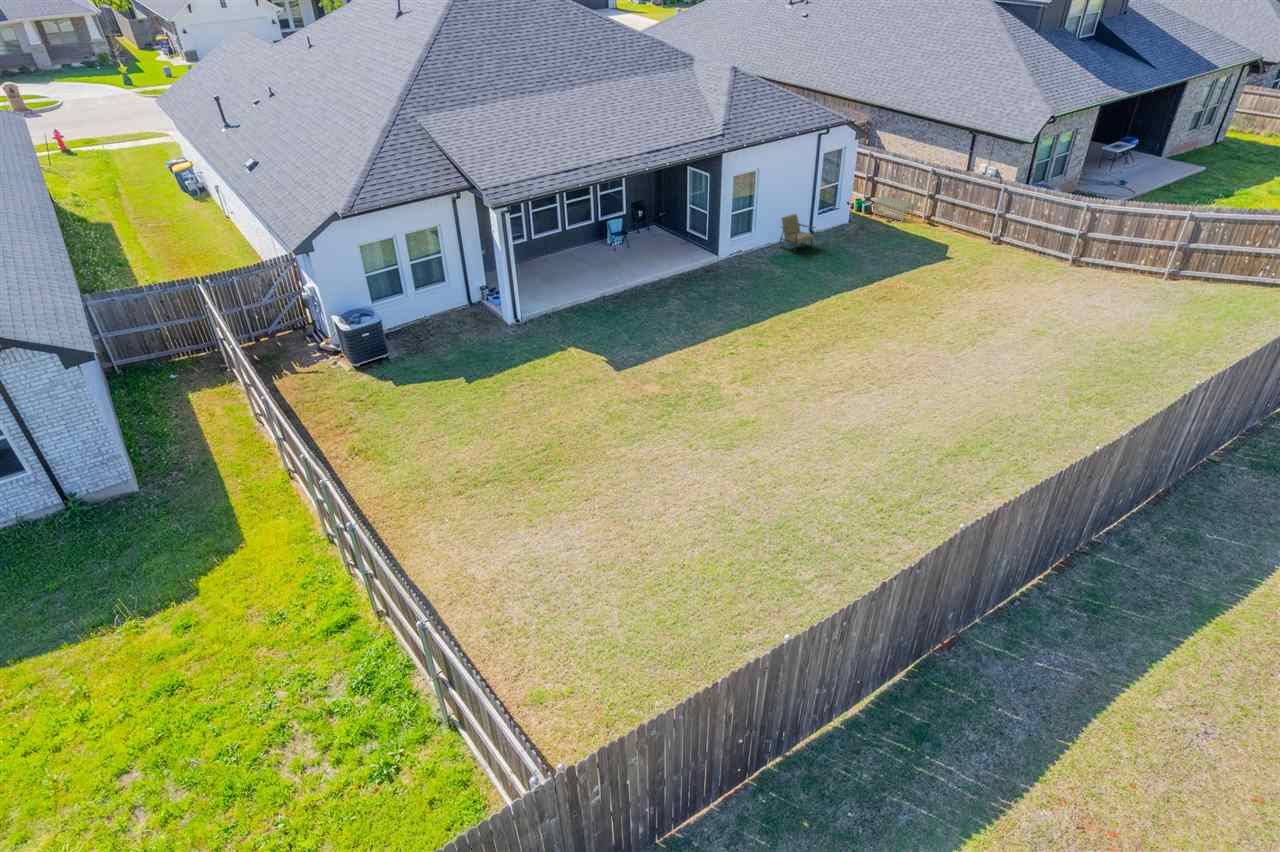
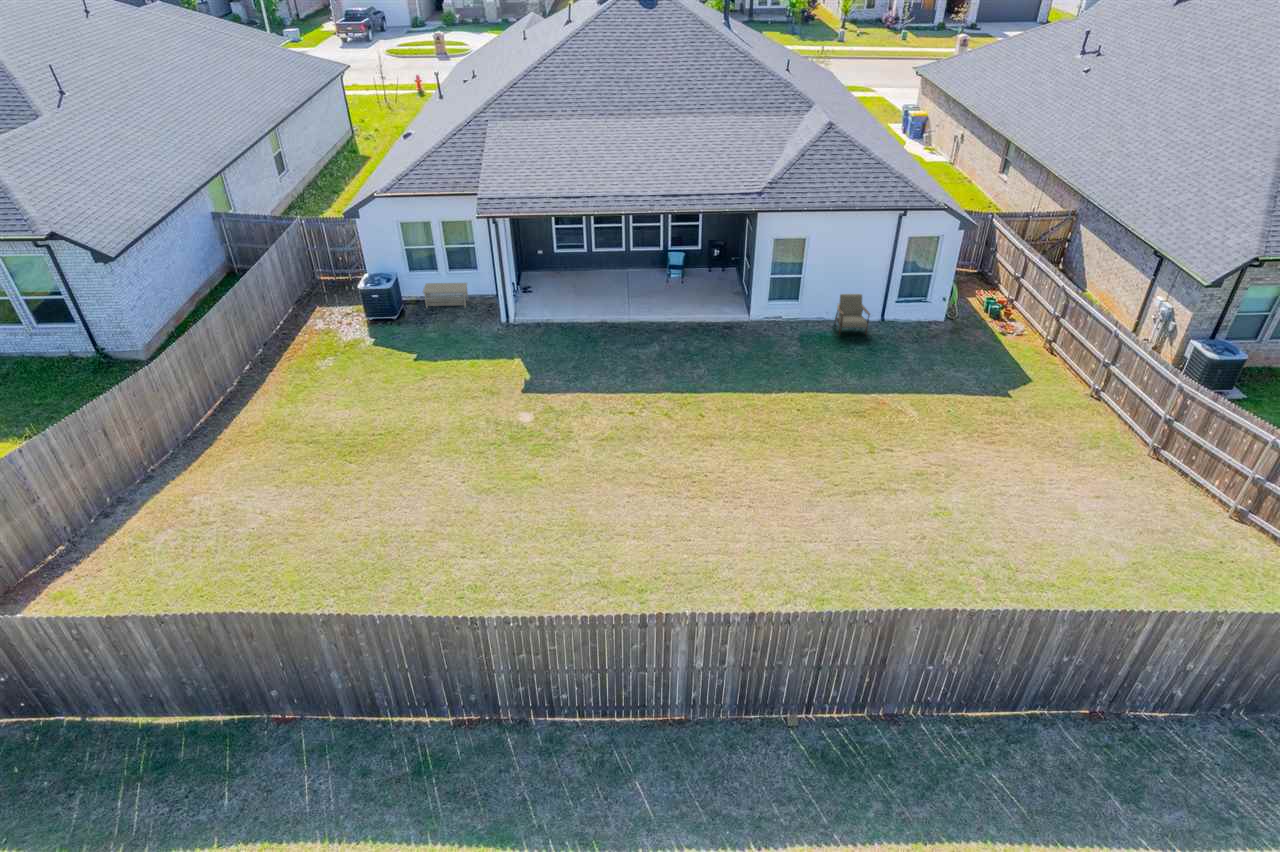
storage bench: present [874,196,915,222] -> present [423,283,468,308]

